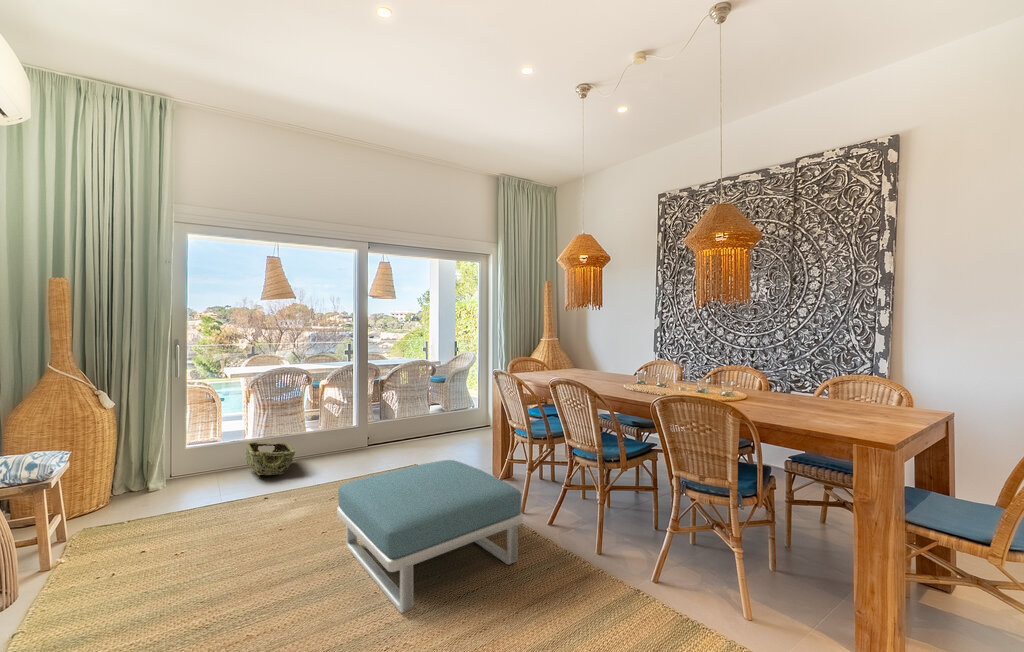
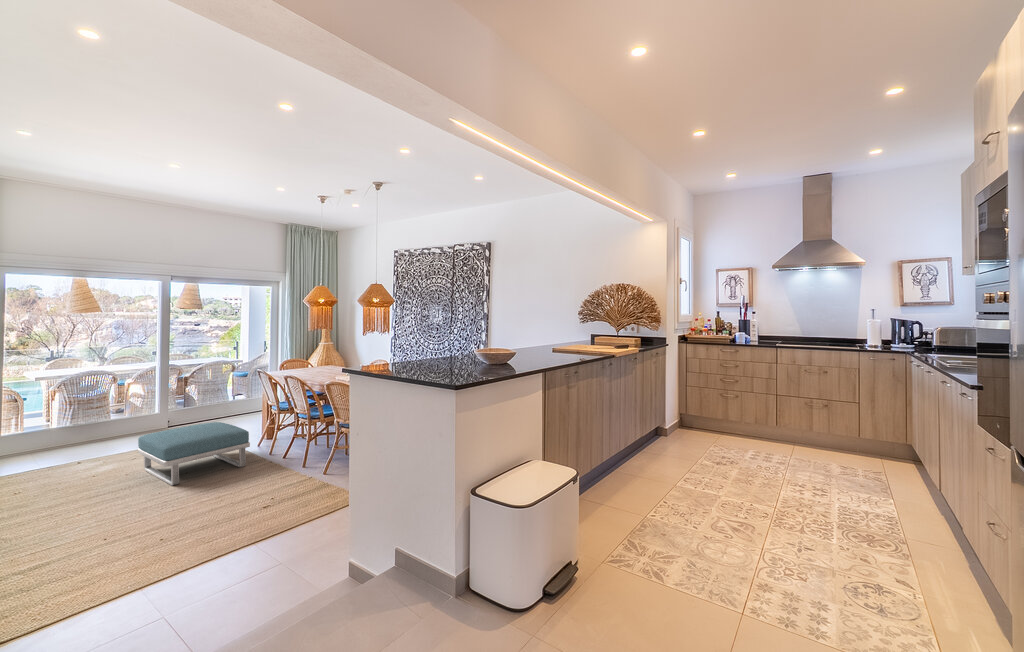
woven basket: present [246,442,295,475] -> none [63,425,106,447]

